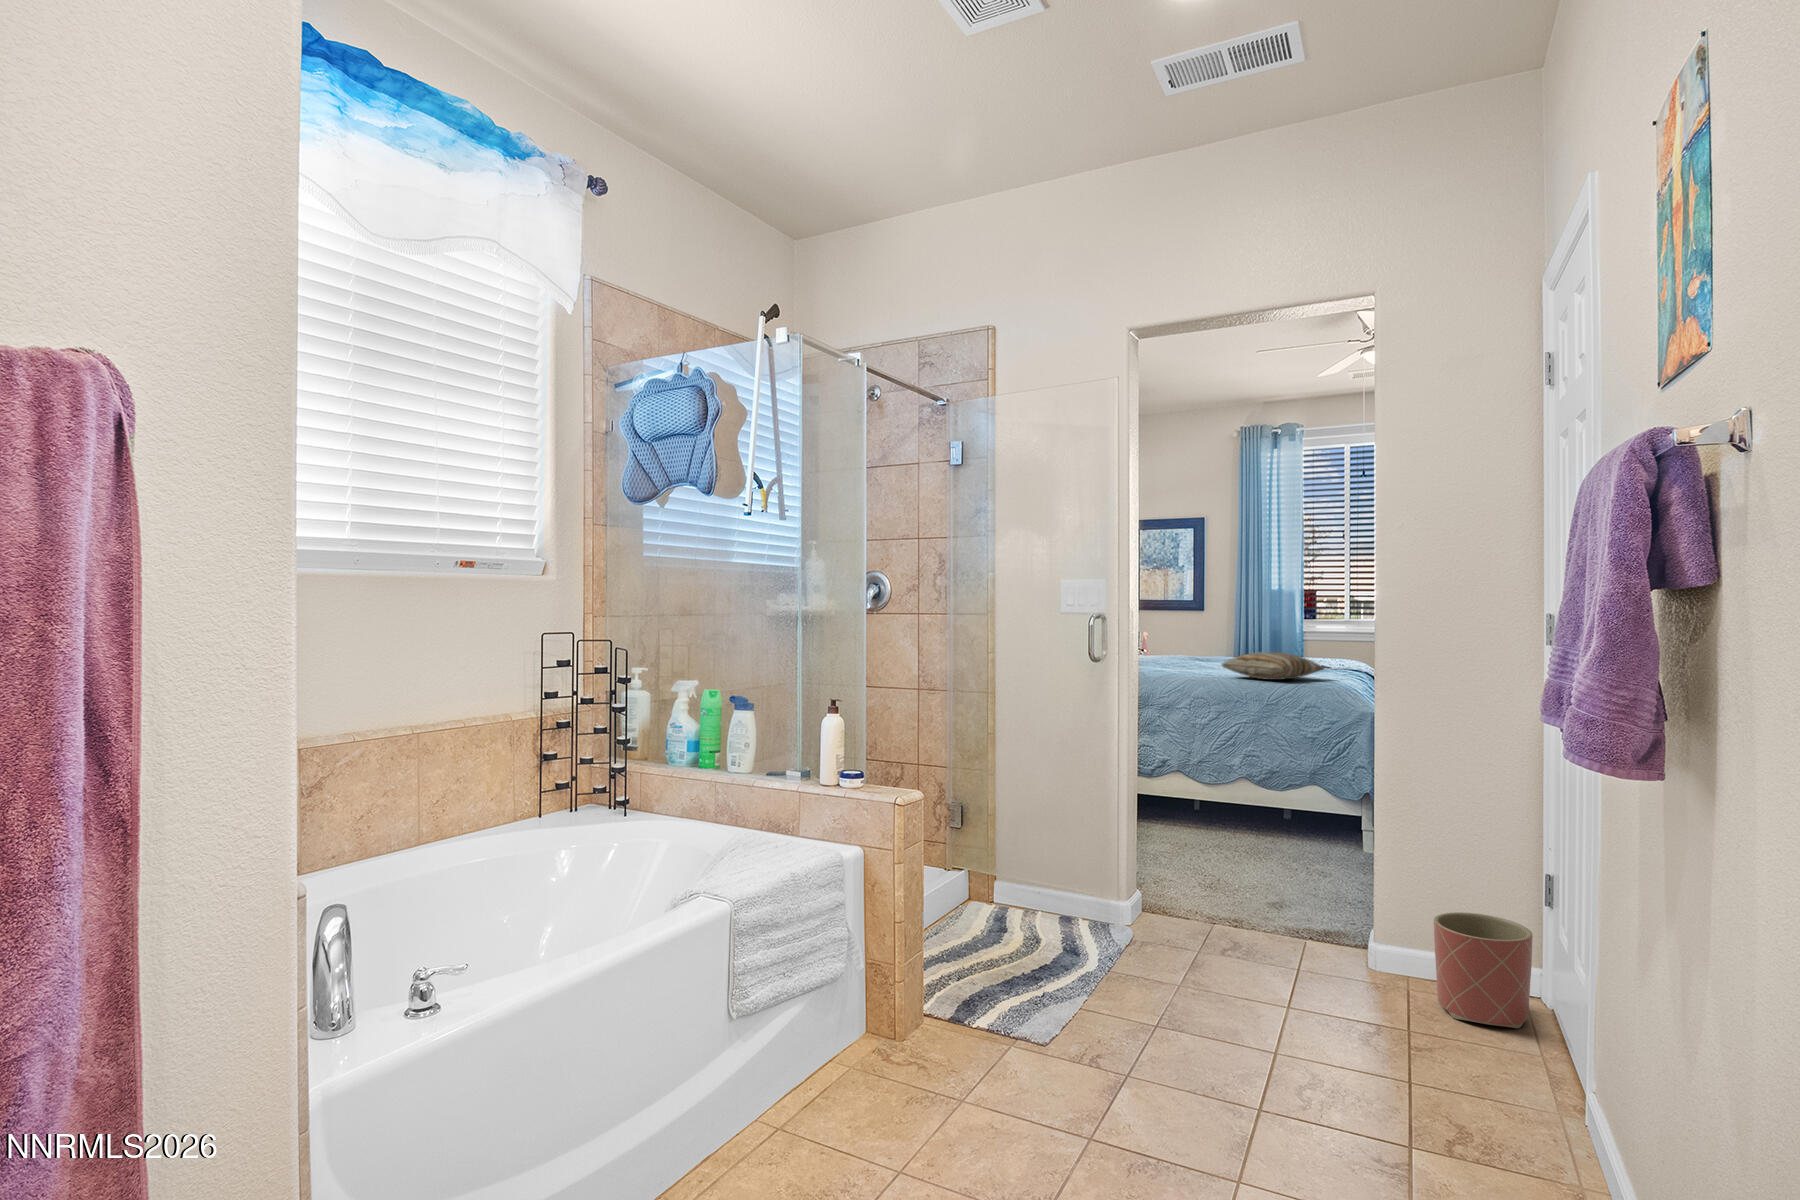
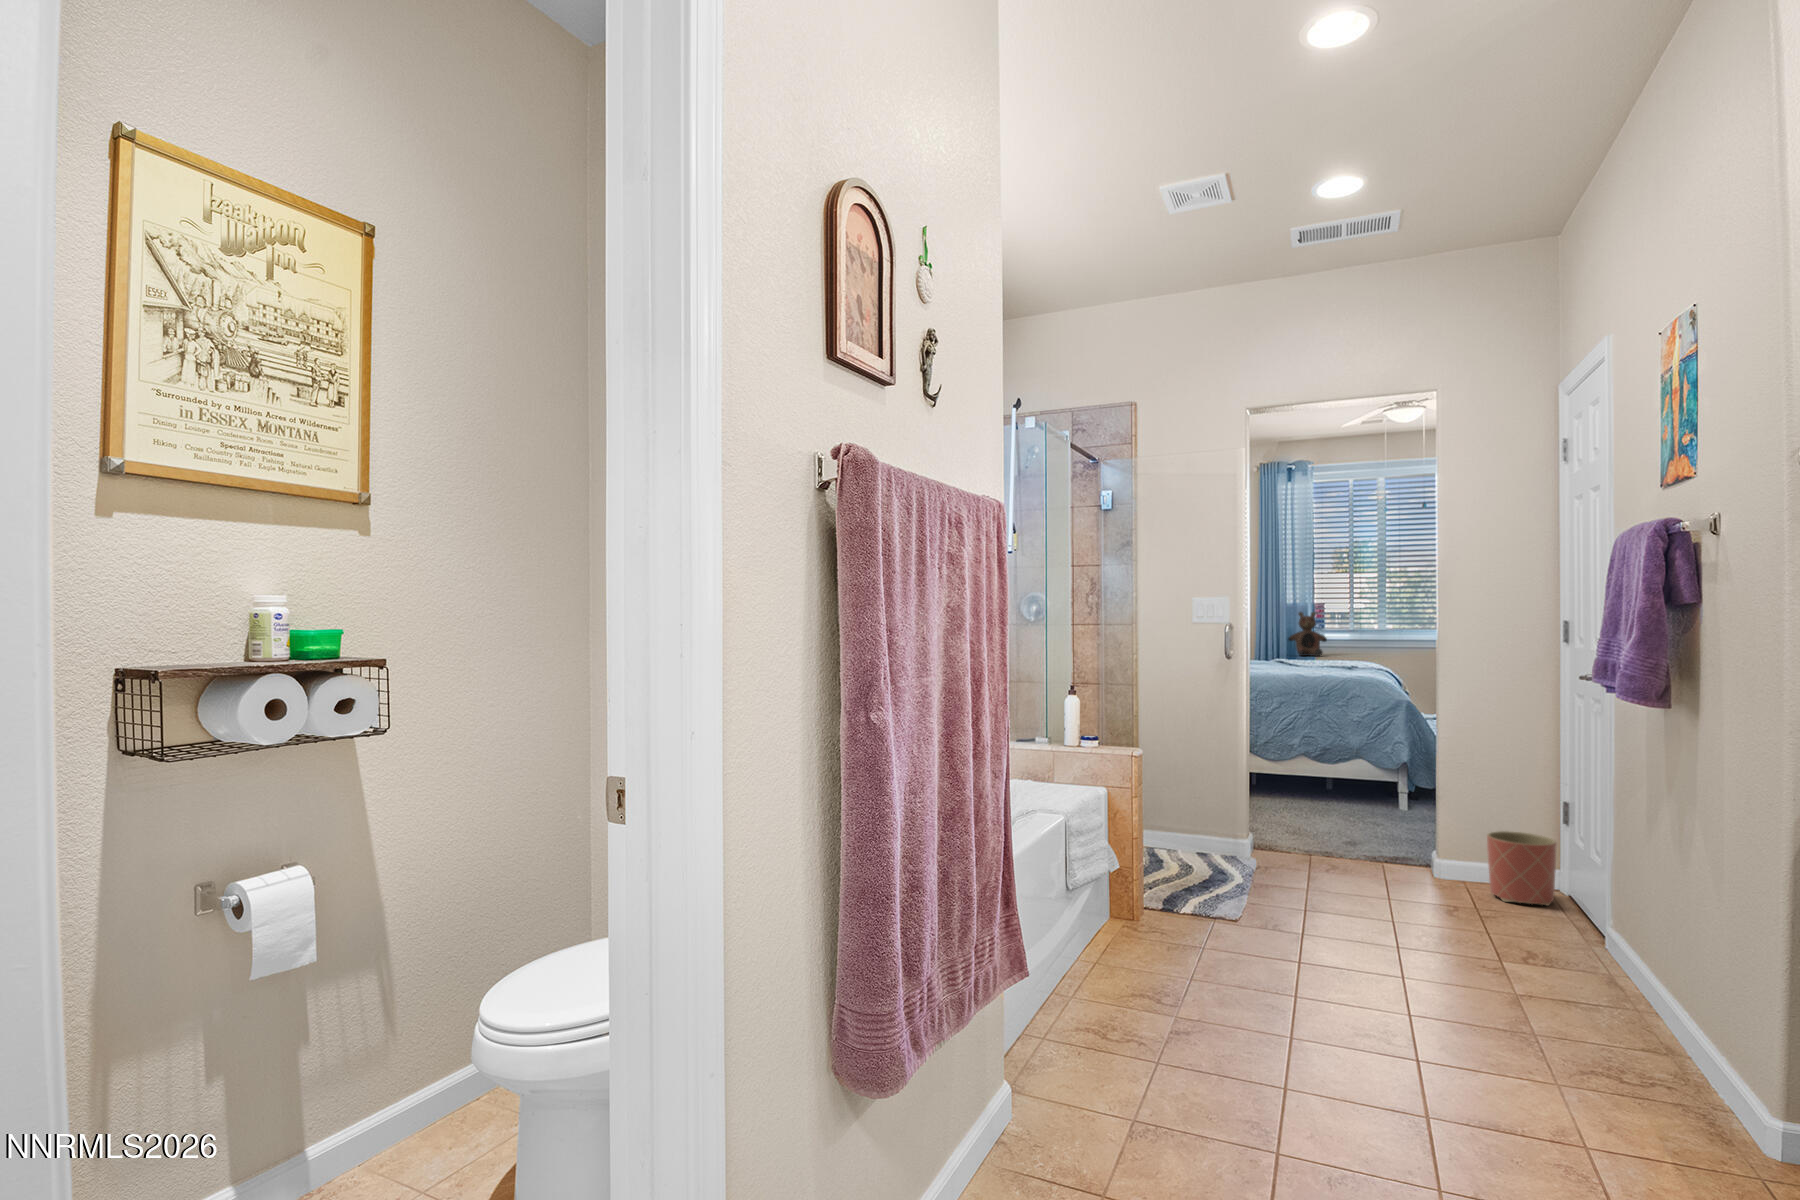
teddy bear: none [1271,601,1317,653] -> present [1288,612,1327,656]
pillow: present [1222,652,1324,680] -> none [1278,653,1361,675]

